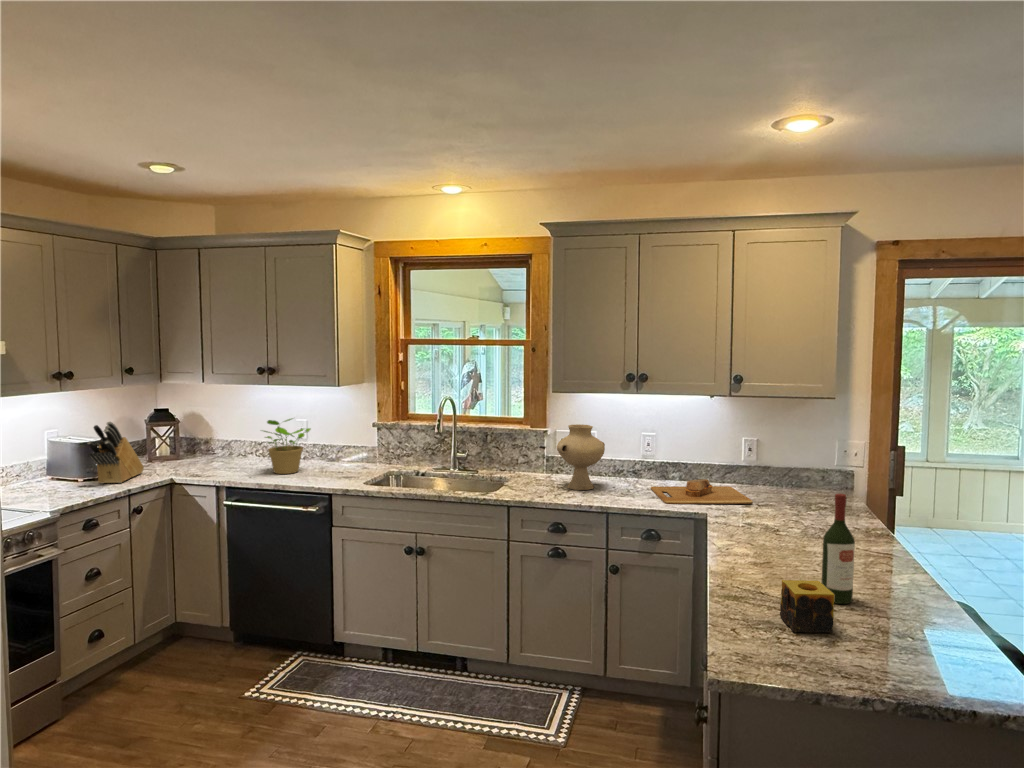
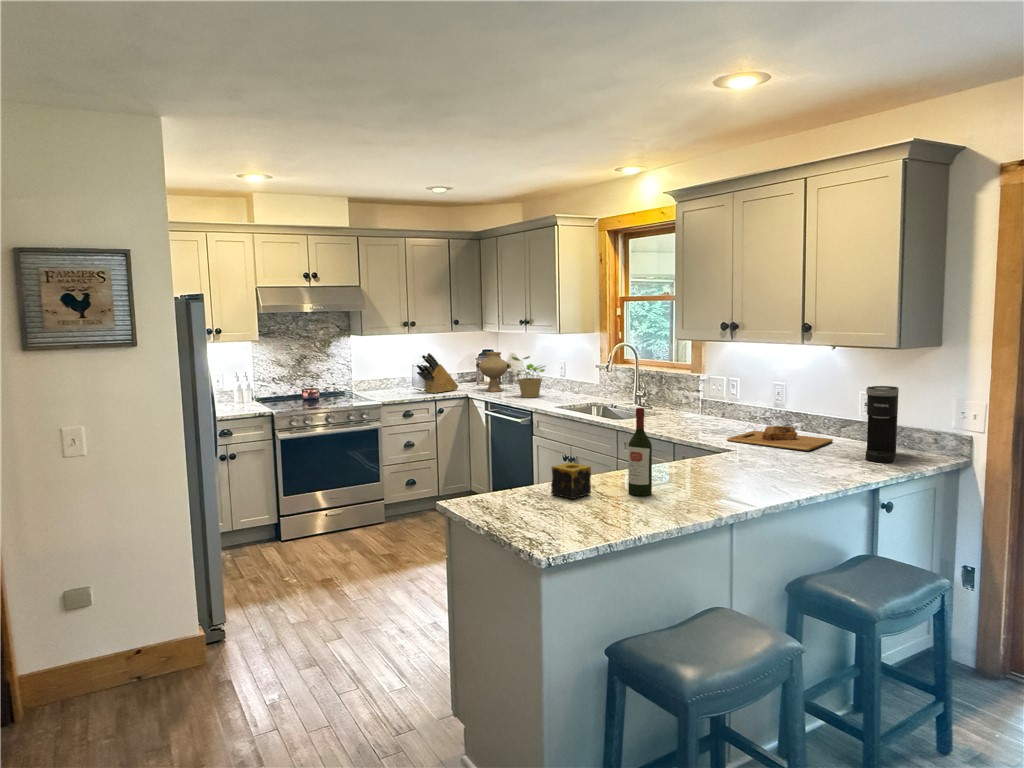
vase: present [557,424,605,490] -> present [476,352,511,392]
coffee maker: none [779,433,830,506] -> present [865,386,899,463]

